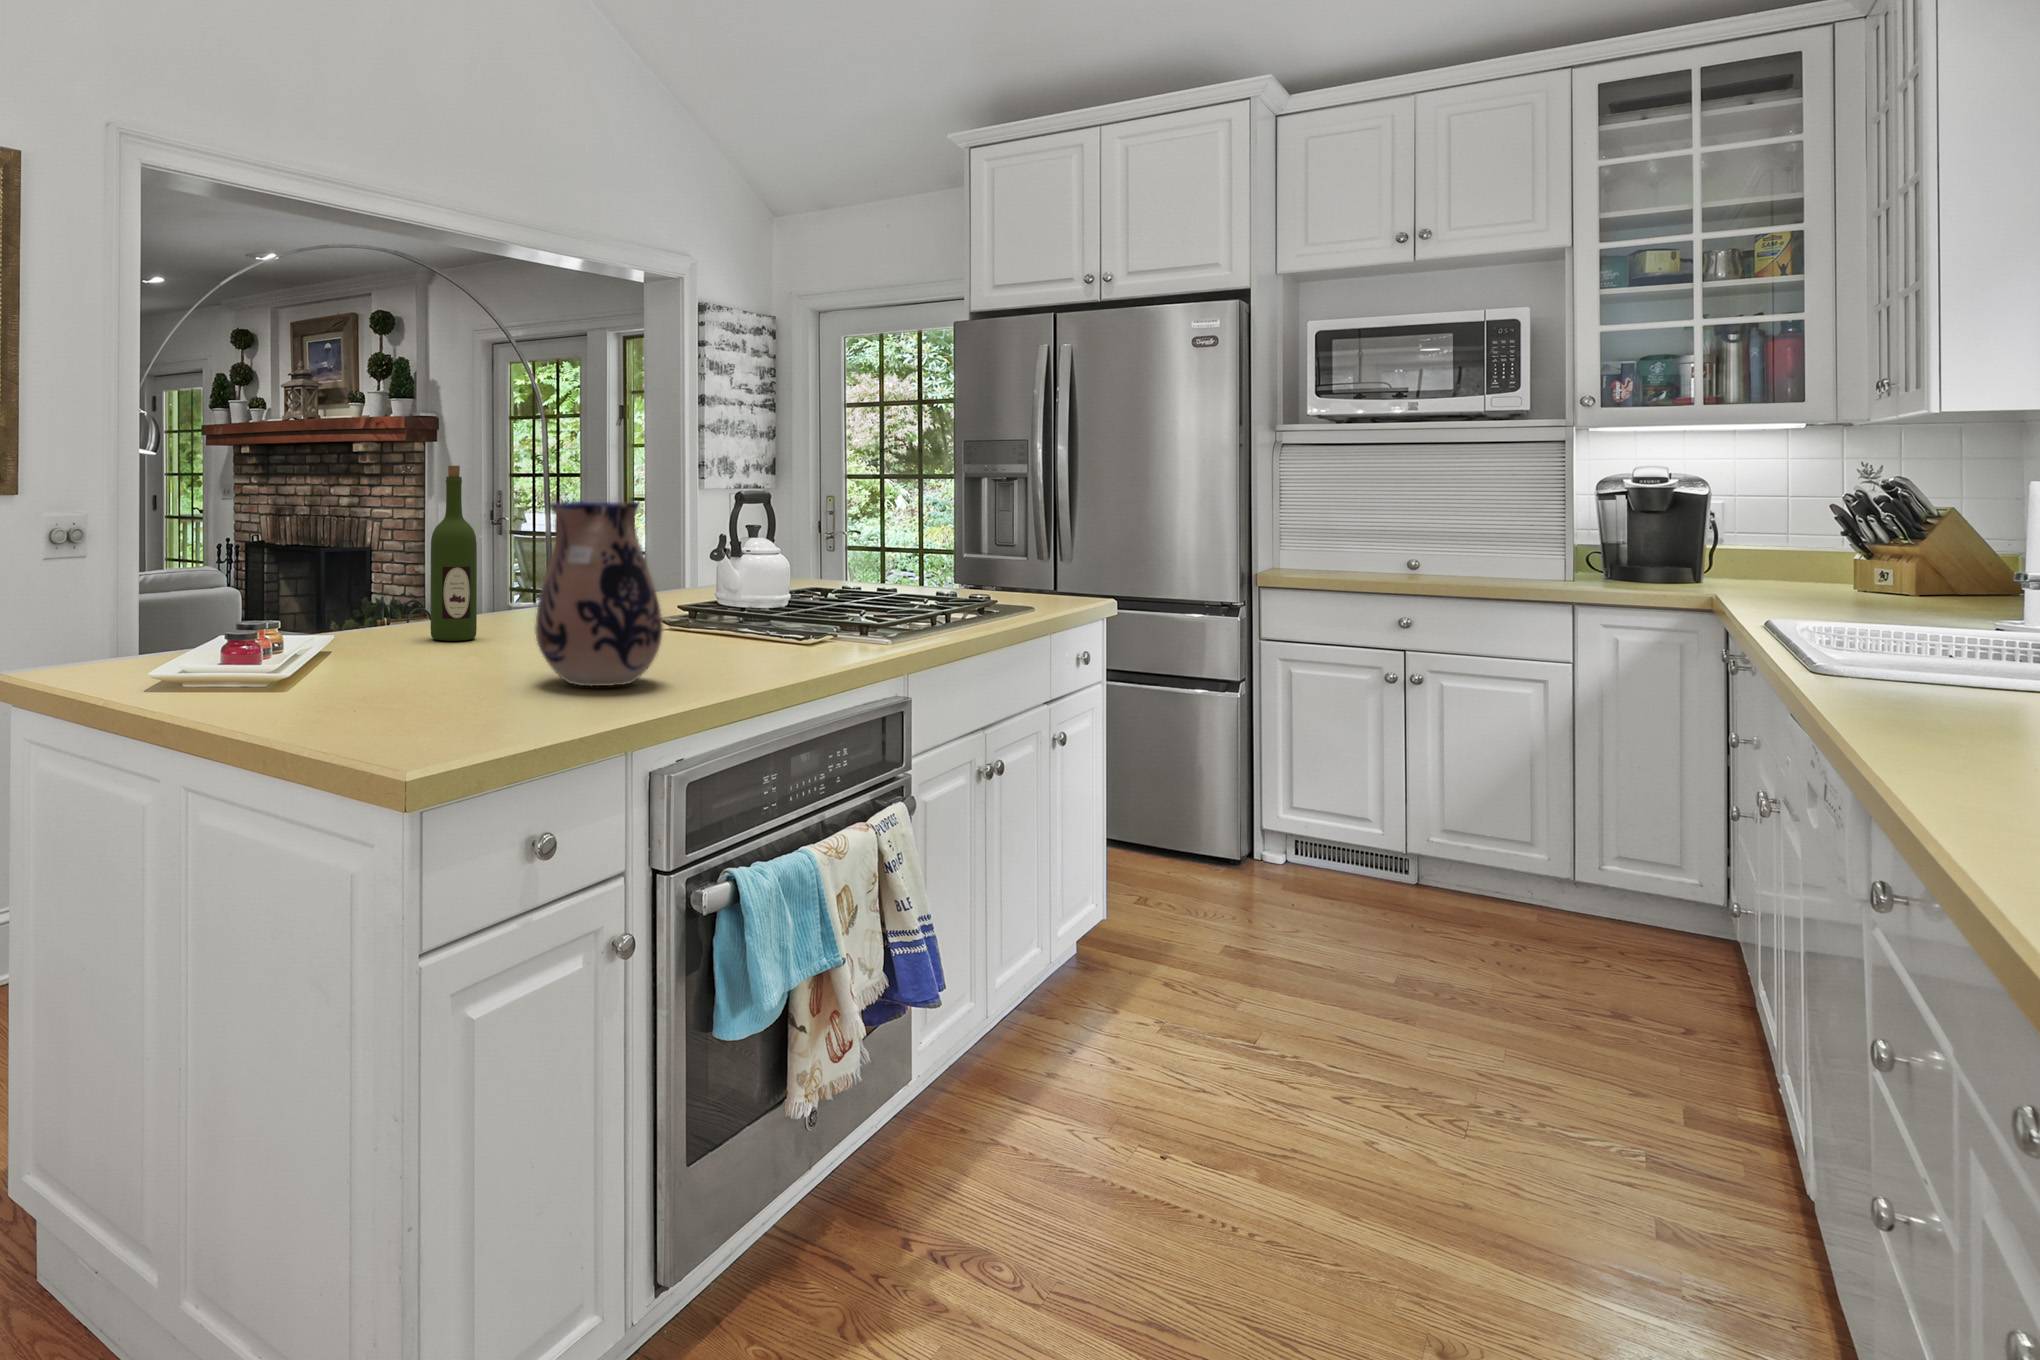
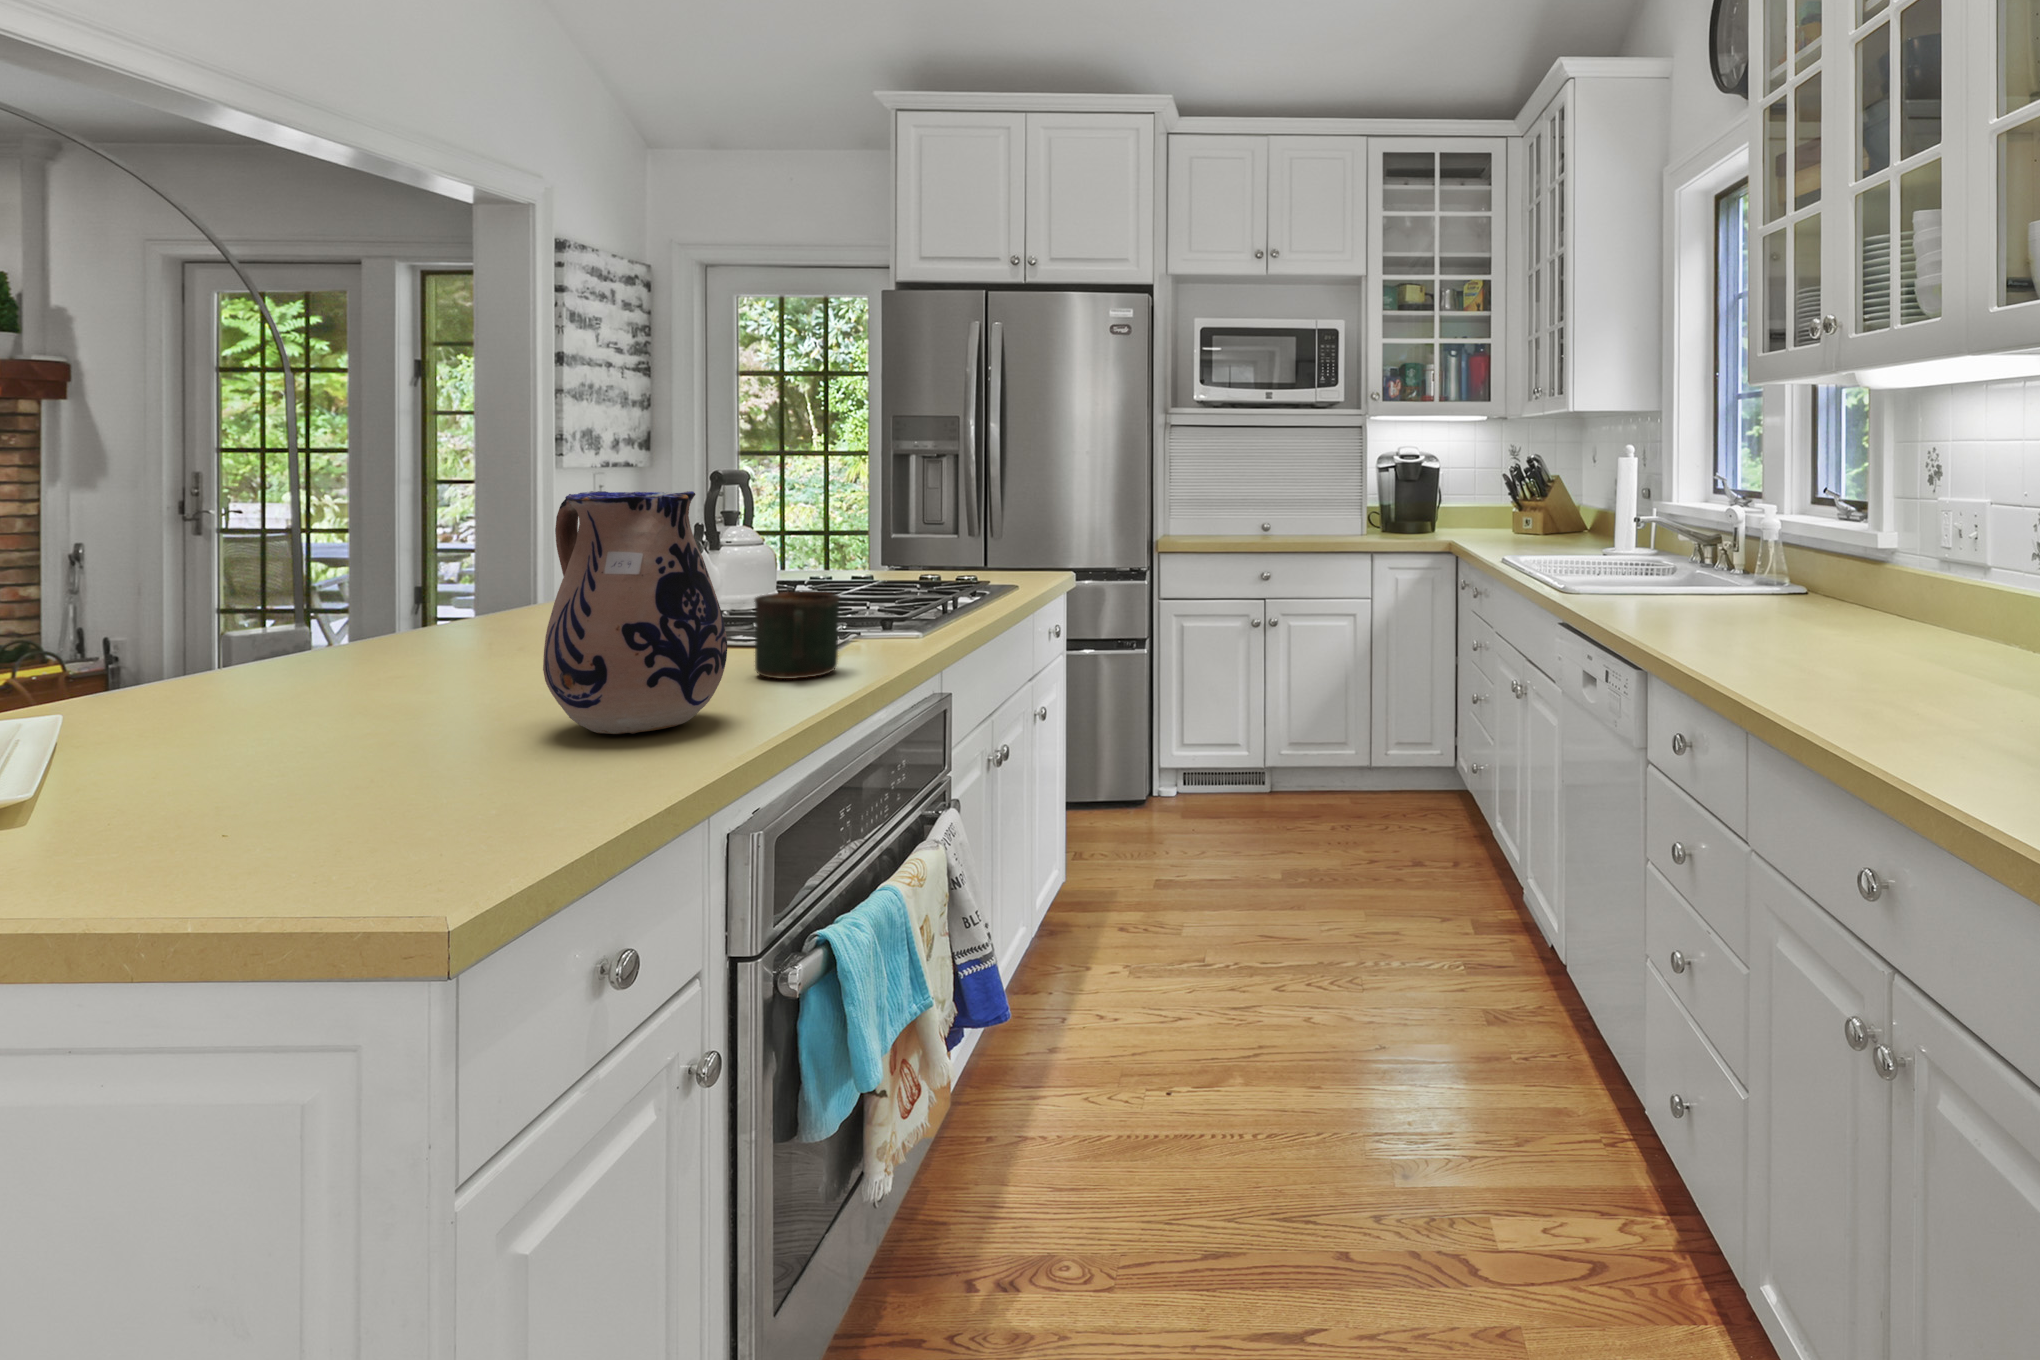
wine bottle: present [431,466,477,641] -> none [292,440,374,689]
mug: none [714,592,783,664] -> present [755,592,840,679]

